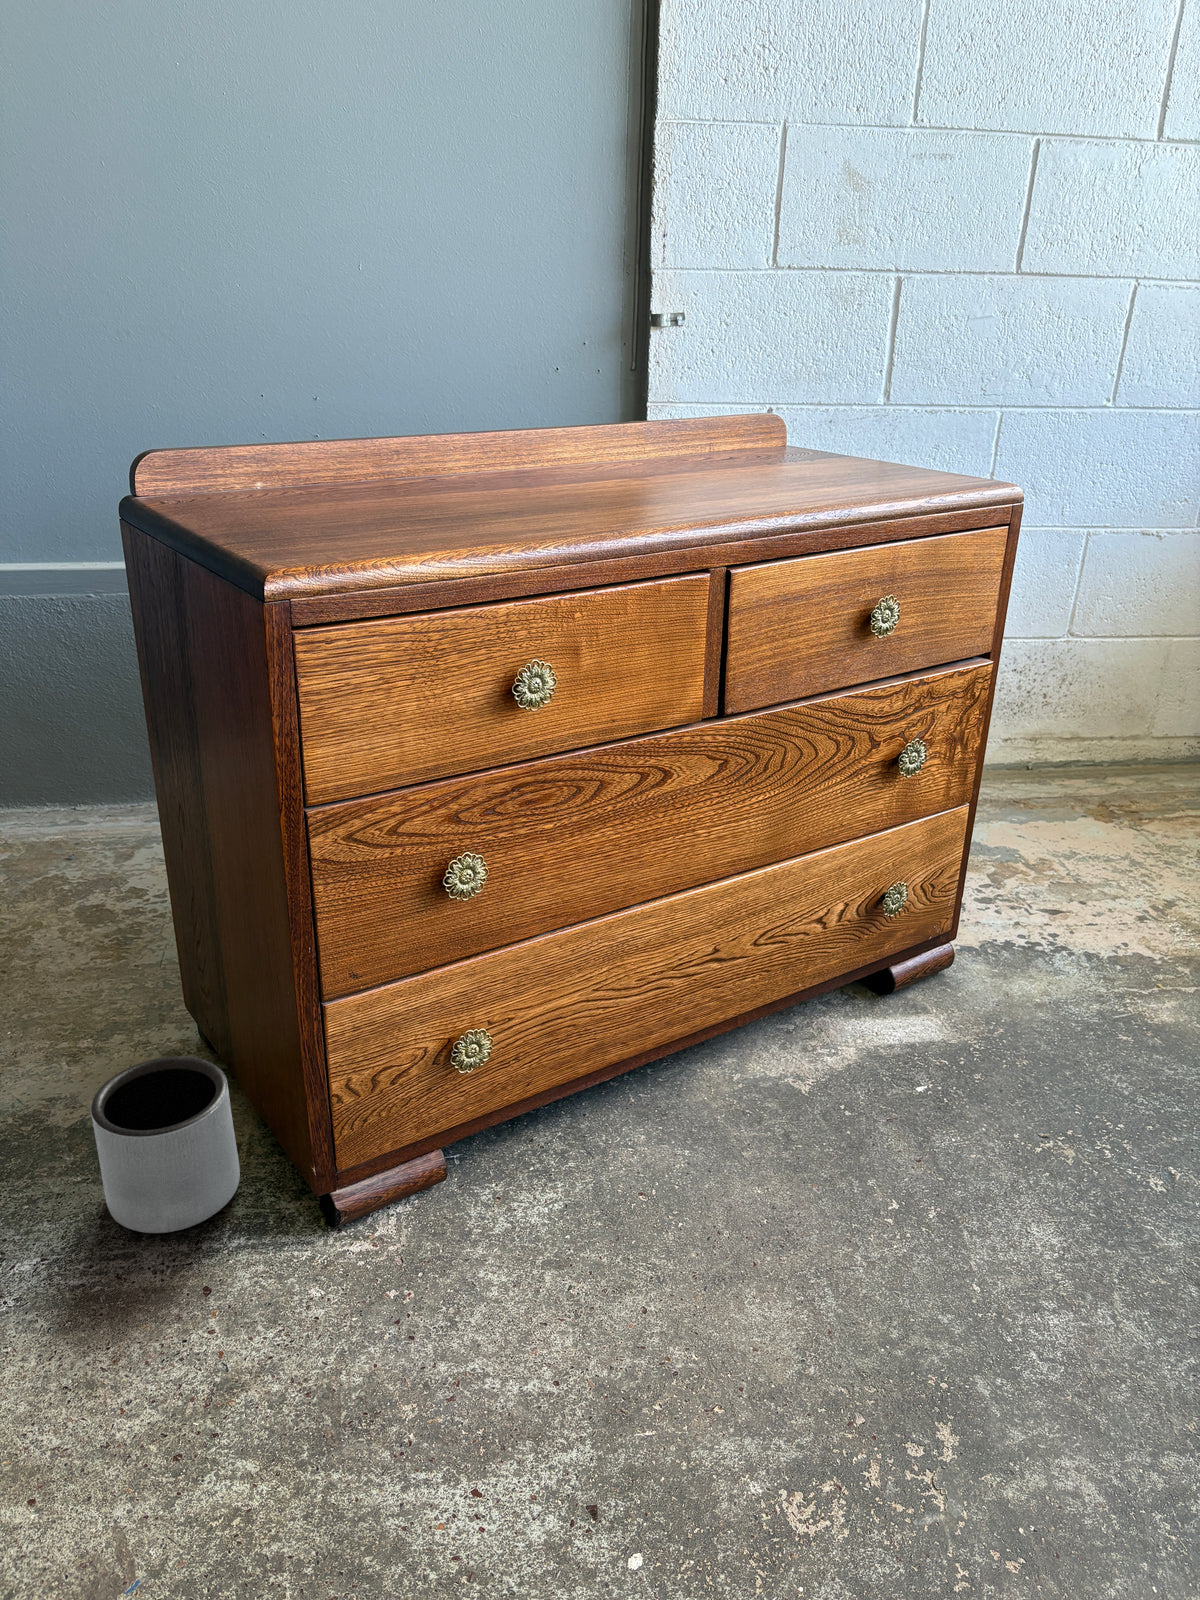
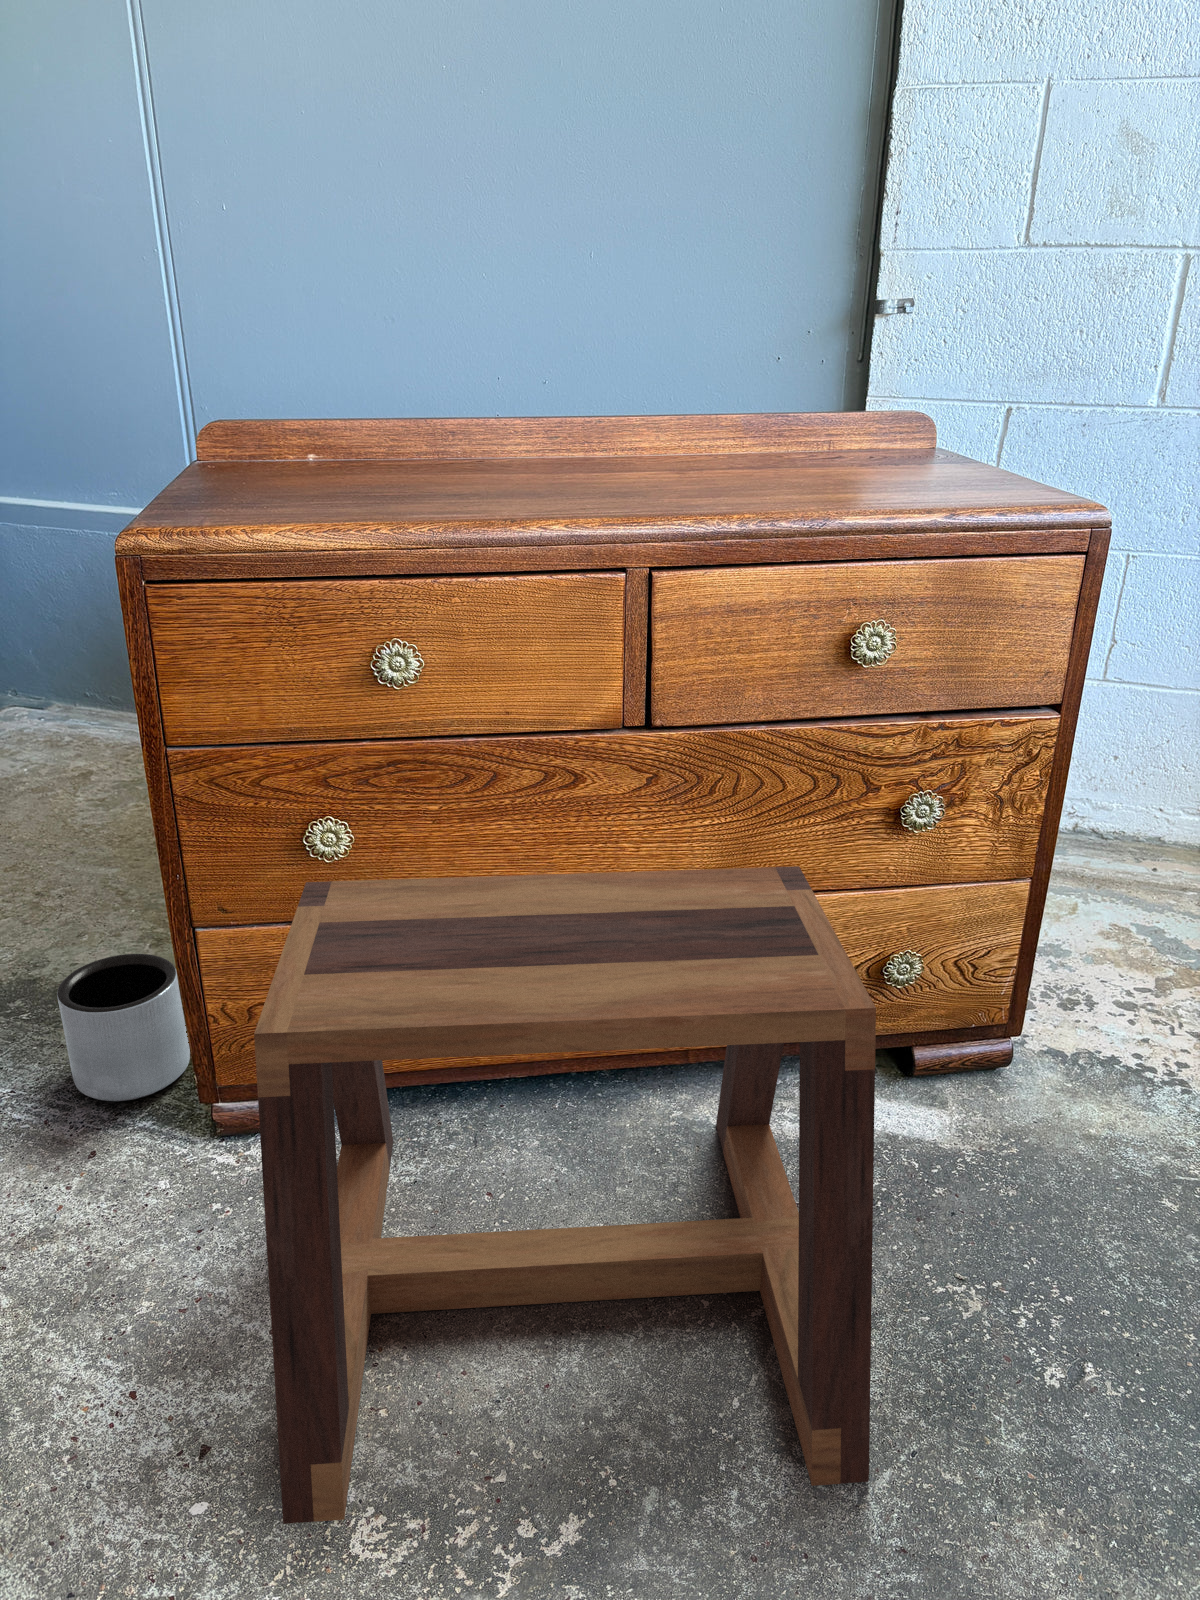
stool: none [476,820,1107,1538] -> present [254,866,876,1524]

